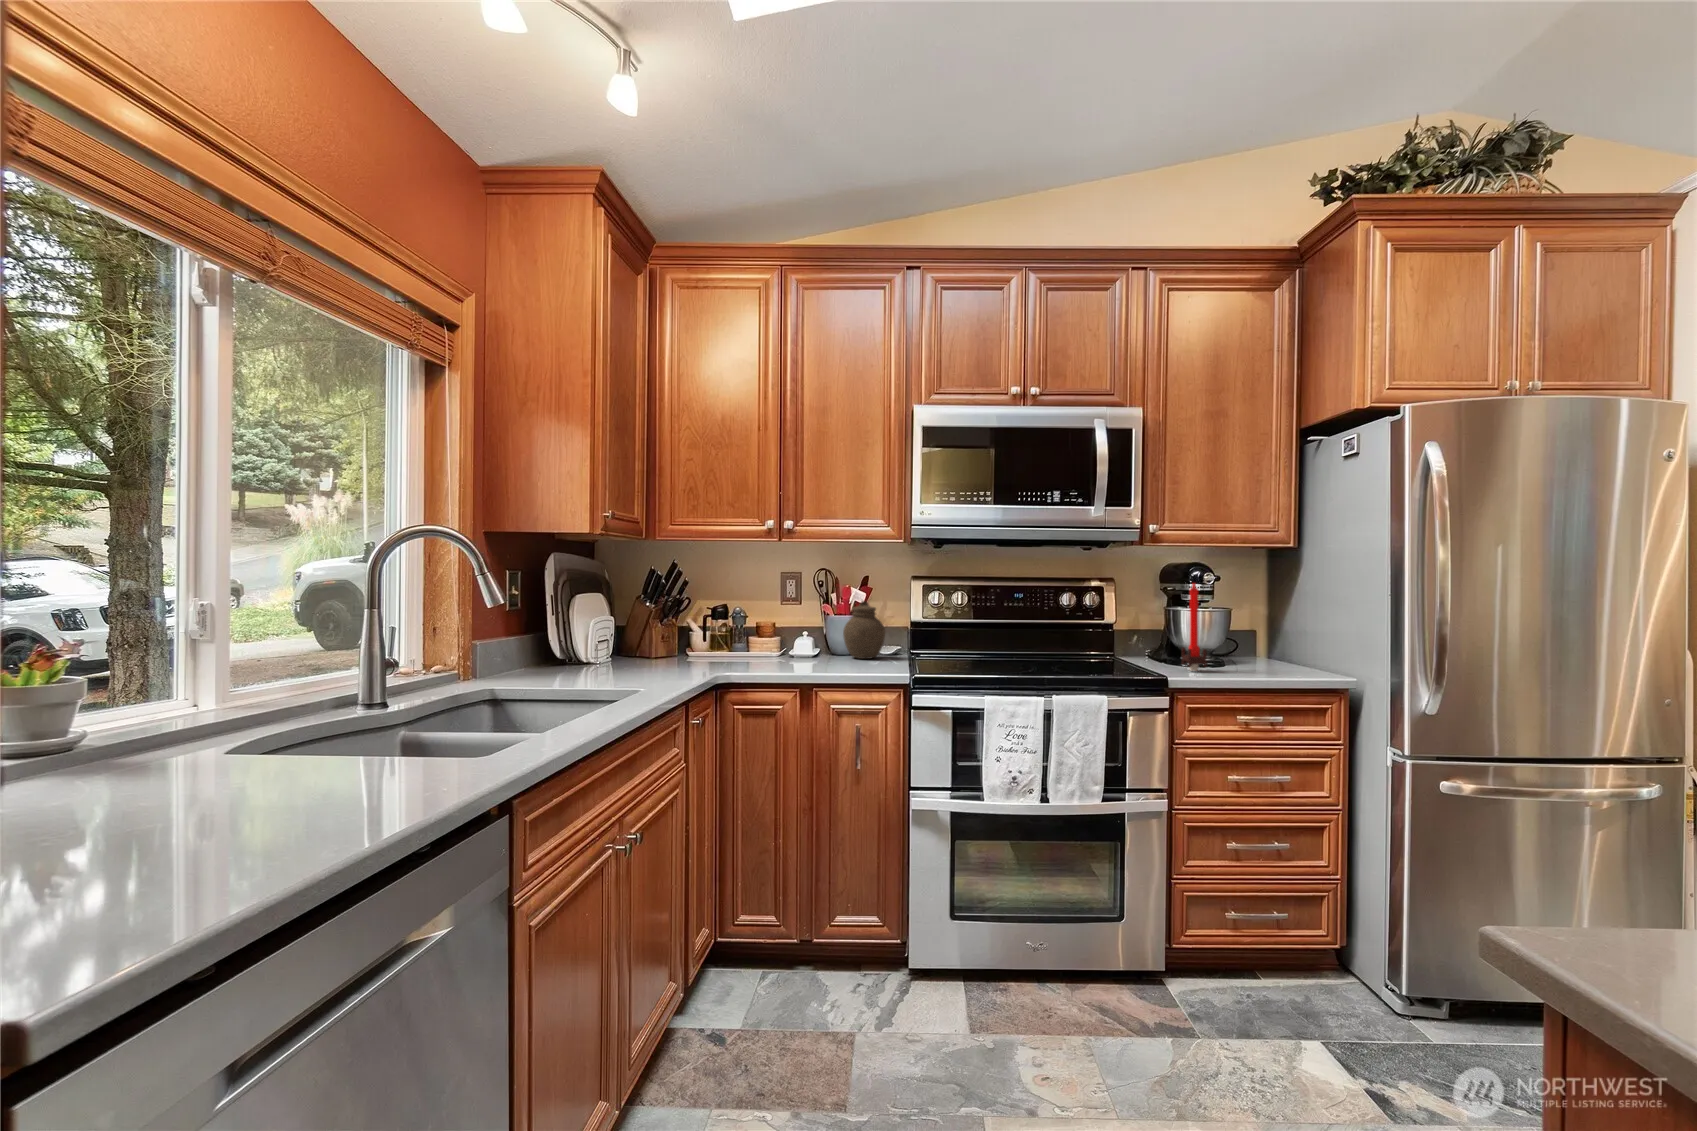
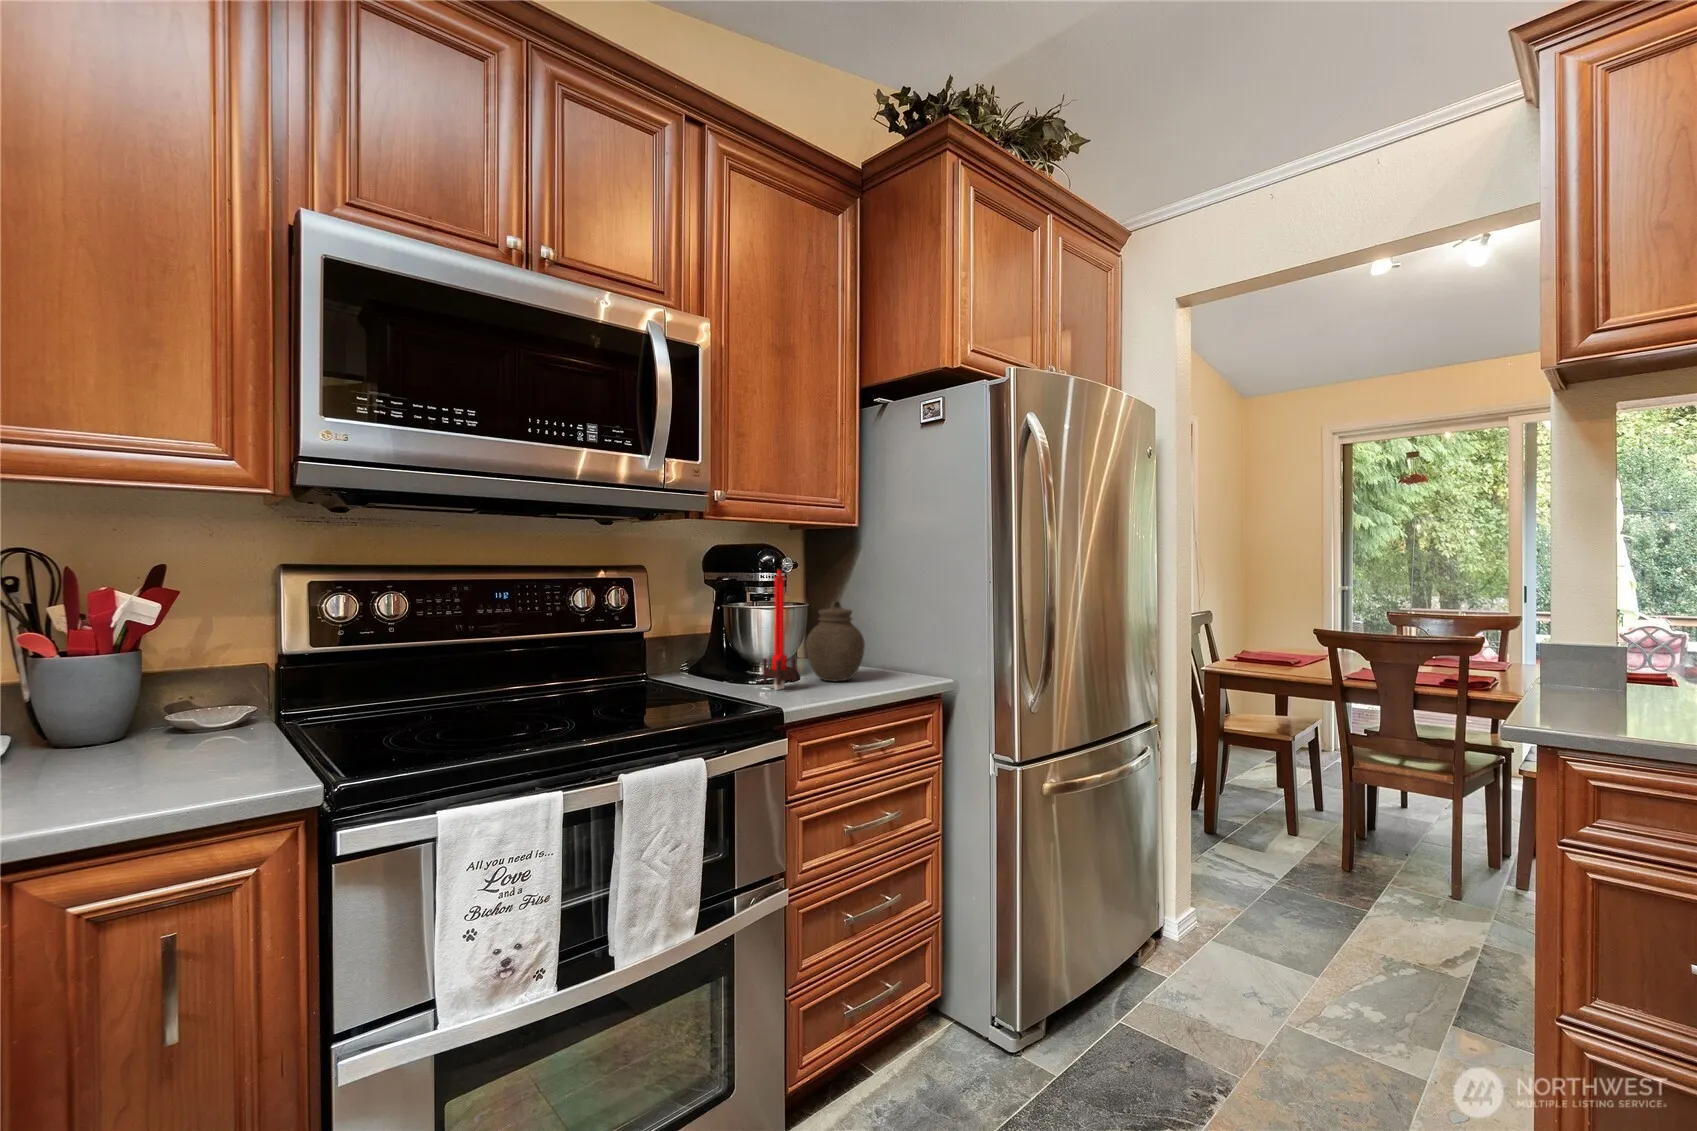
jar: present [843,601,885,659] -> present [806,601,865,681]

